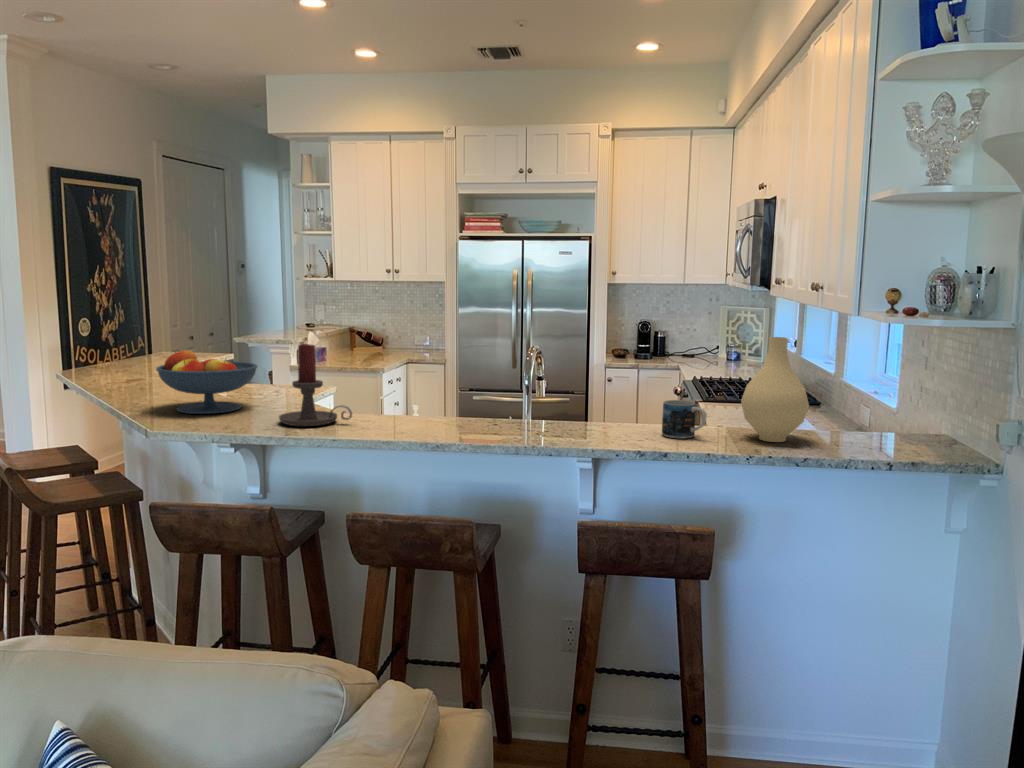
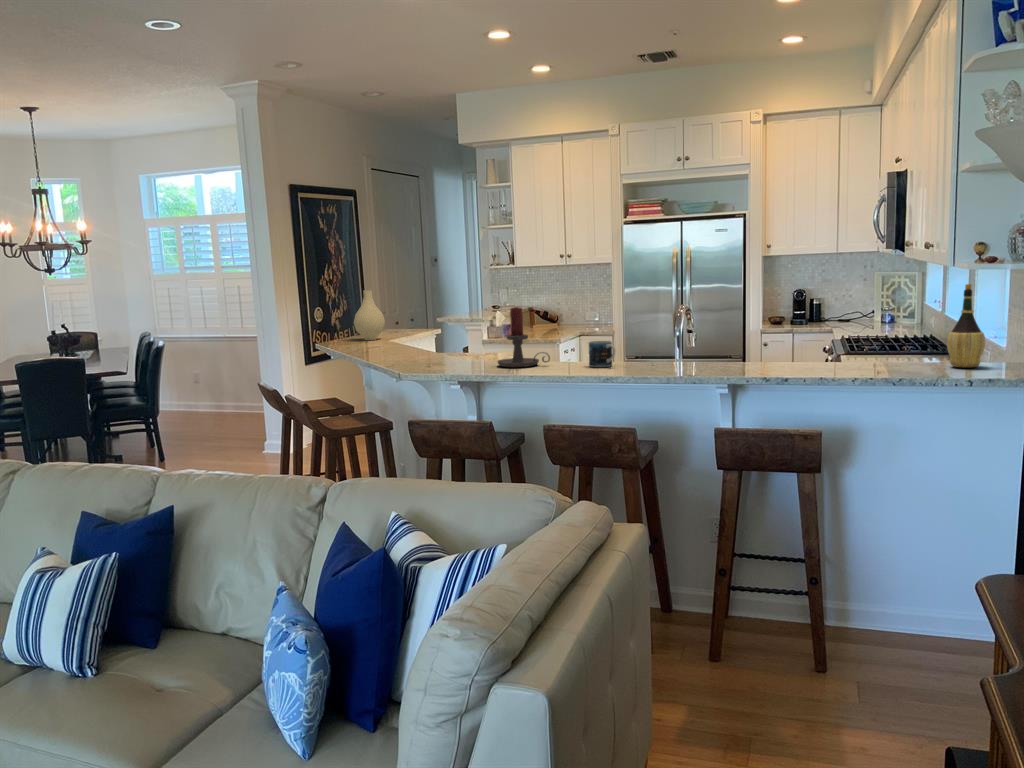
vase: present [741,337,809,442] -> present [354,290,385,340]
wine bottle: none [852,340,898,444] -> present [947,284,985,367]
fruit bowl: present [156,350,257,414] -> none [408,318,477,363]
mug: present [662,400,707,438] -> present [589,341,615,367]

